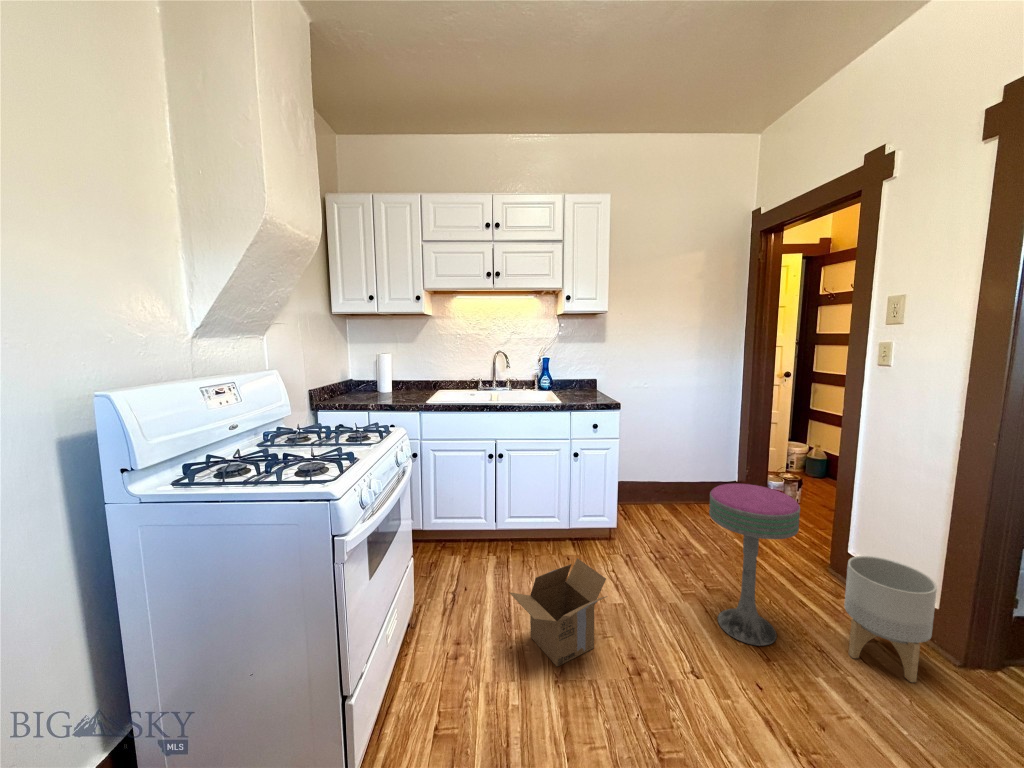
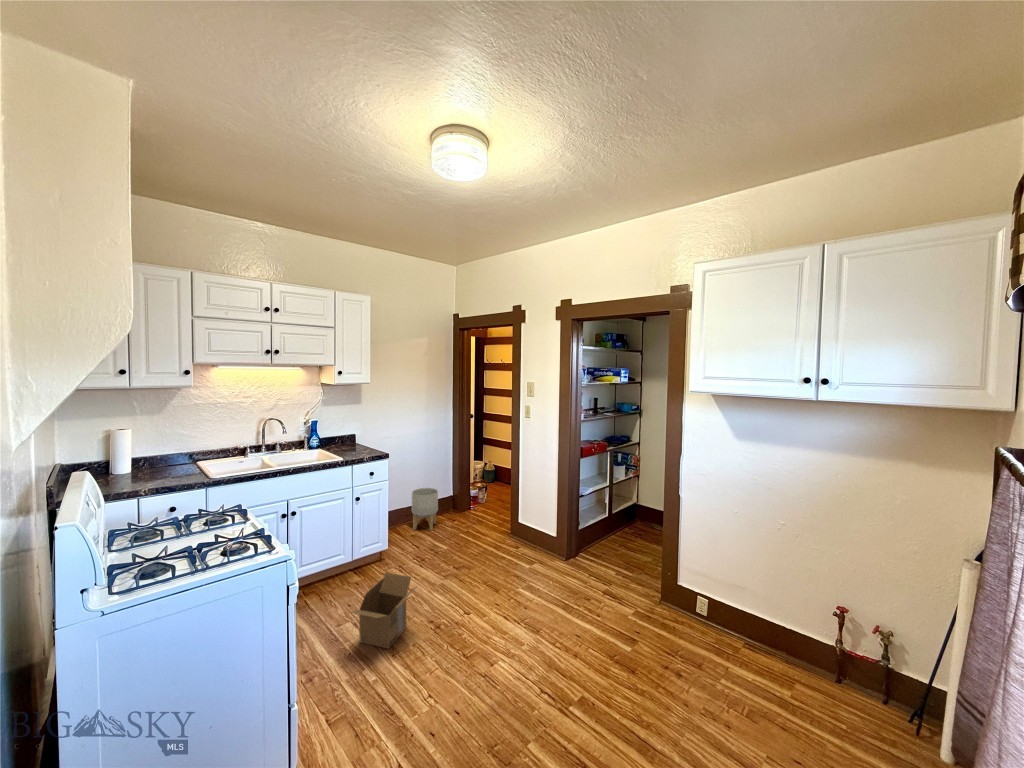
bar stool: present [709,484,800,646] -> none [461,495,505,588]
planter: present [844,556,937,682] -> present [412,488,438,530]

